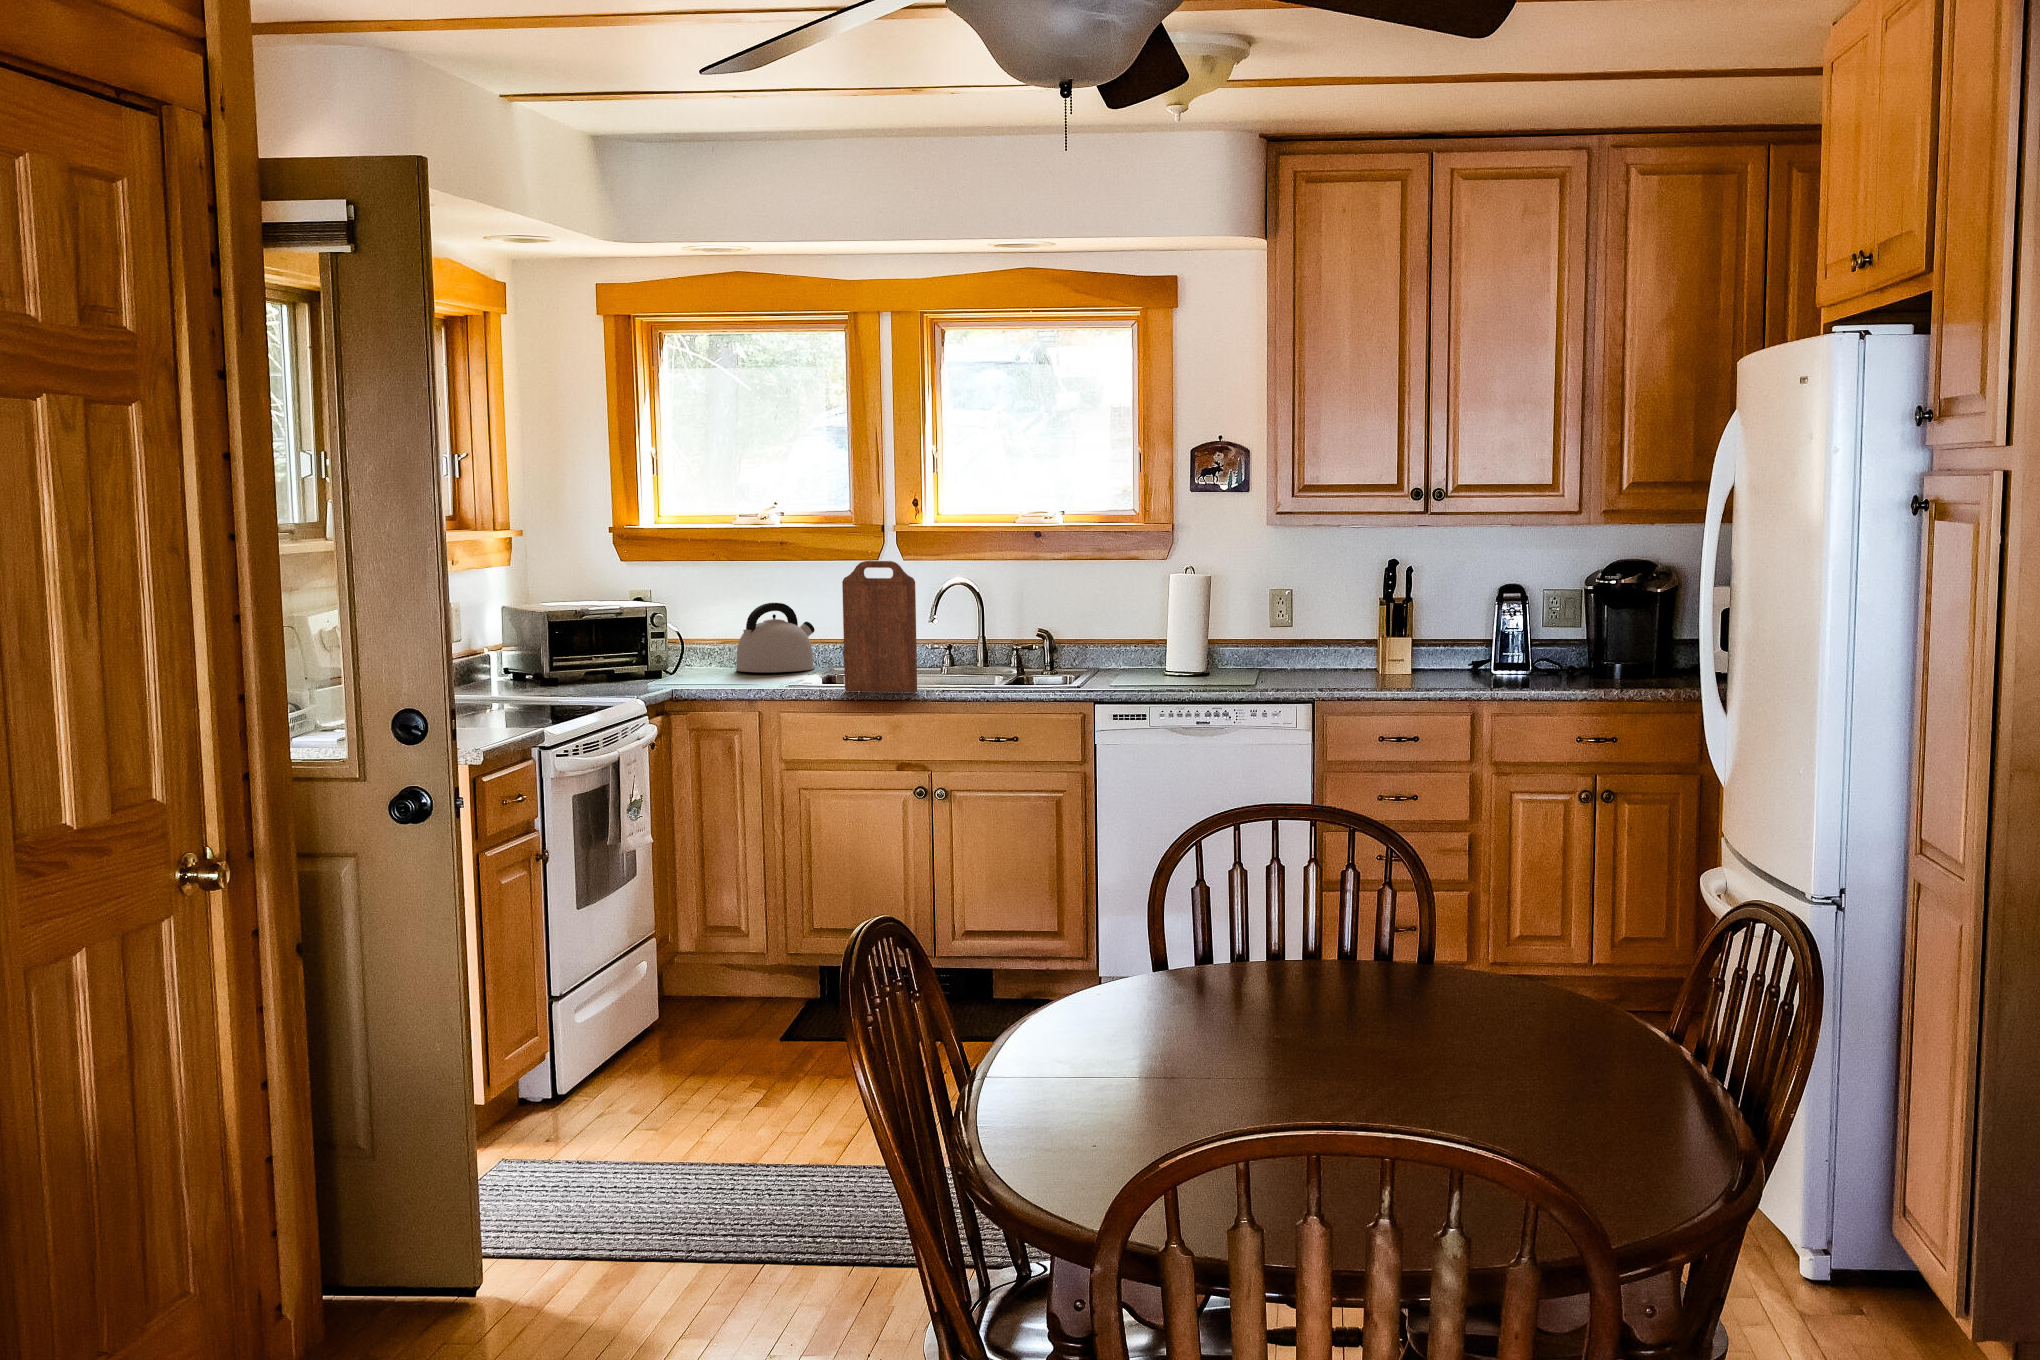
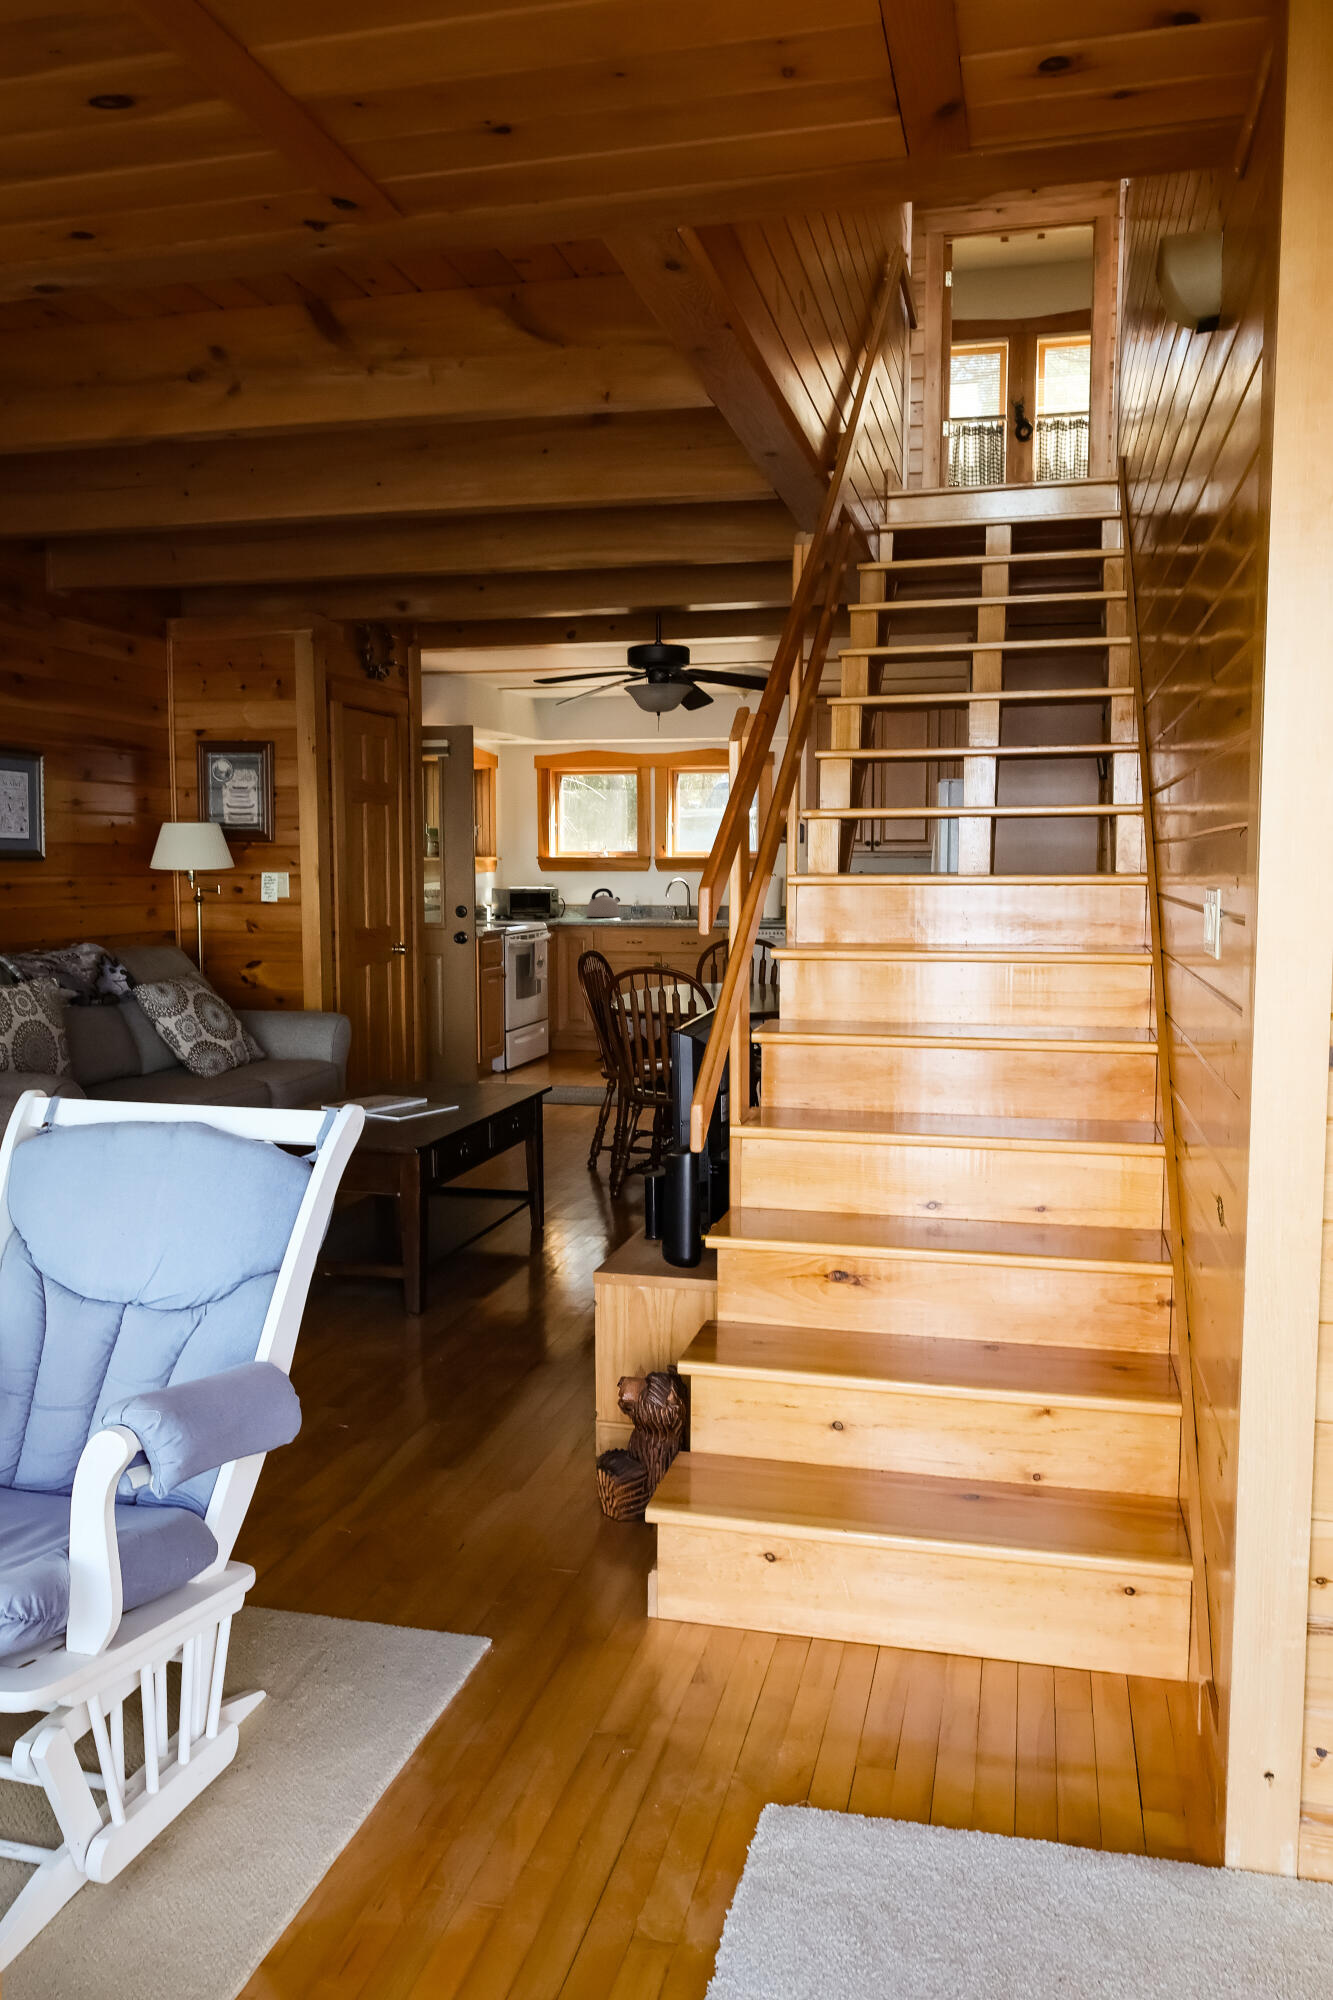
cutting board: present [842,561,917,692] -> none [628,869,657,923]

